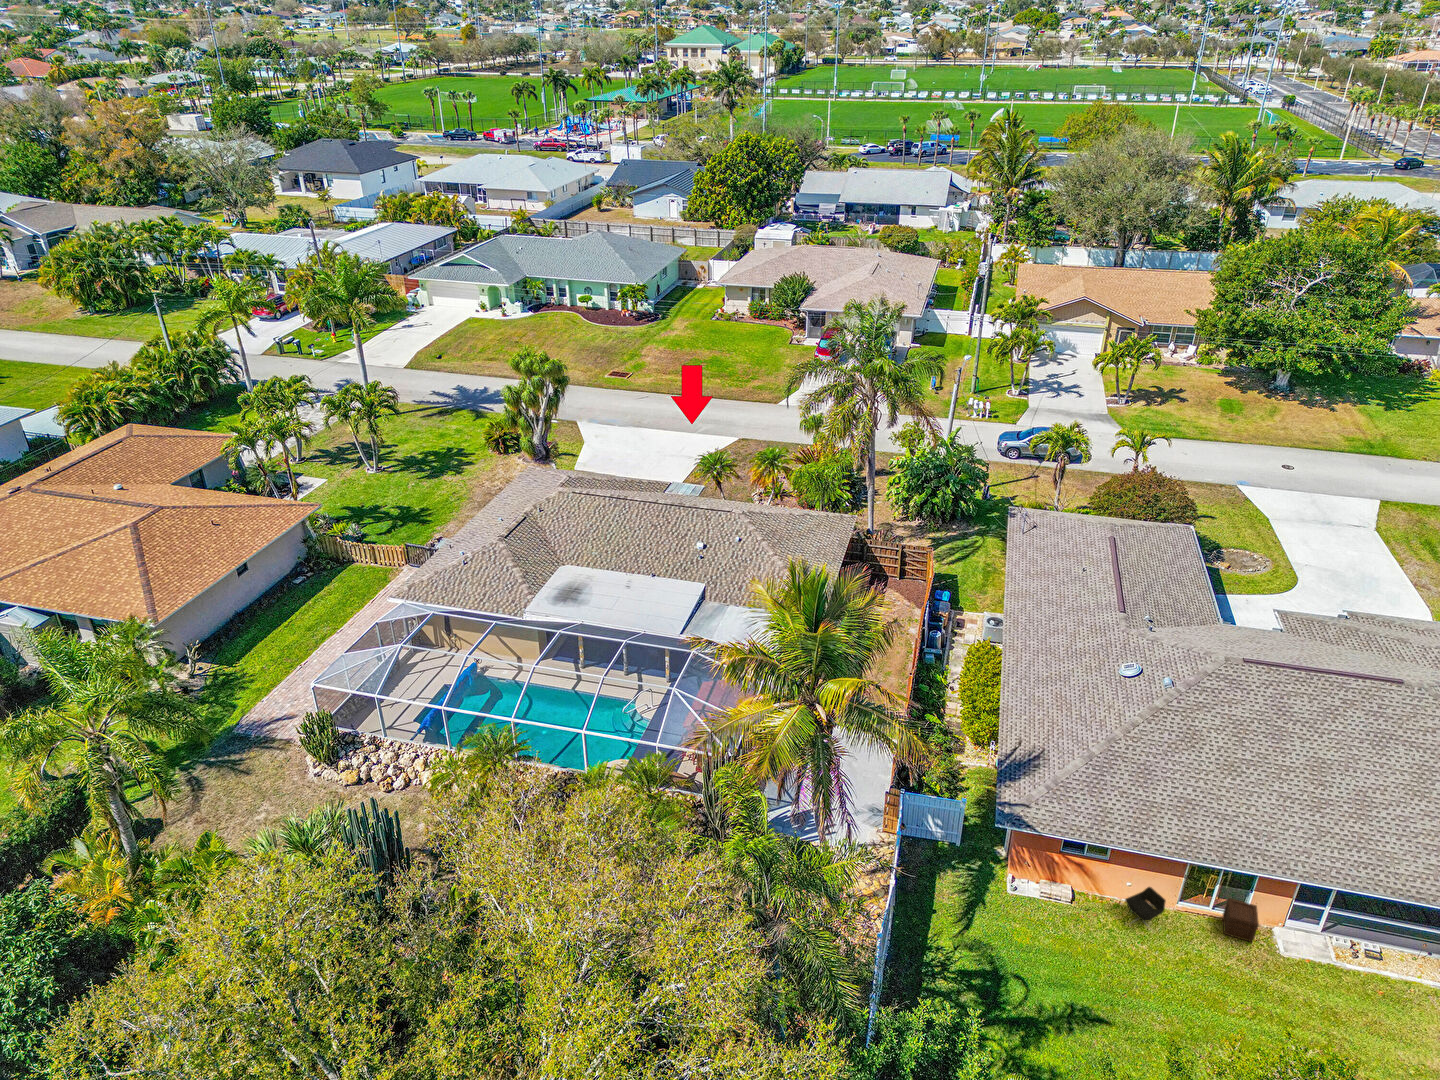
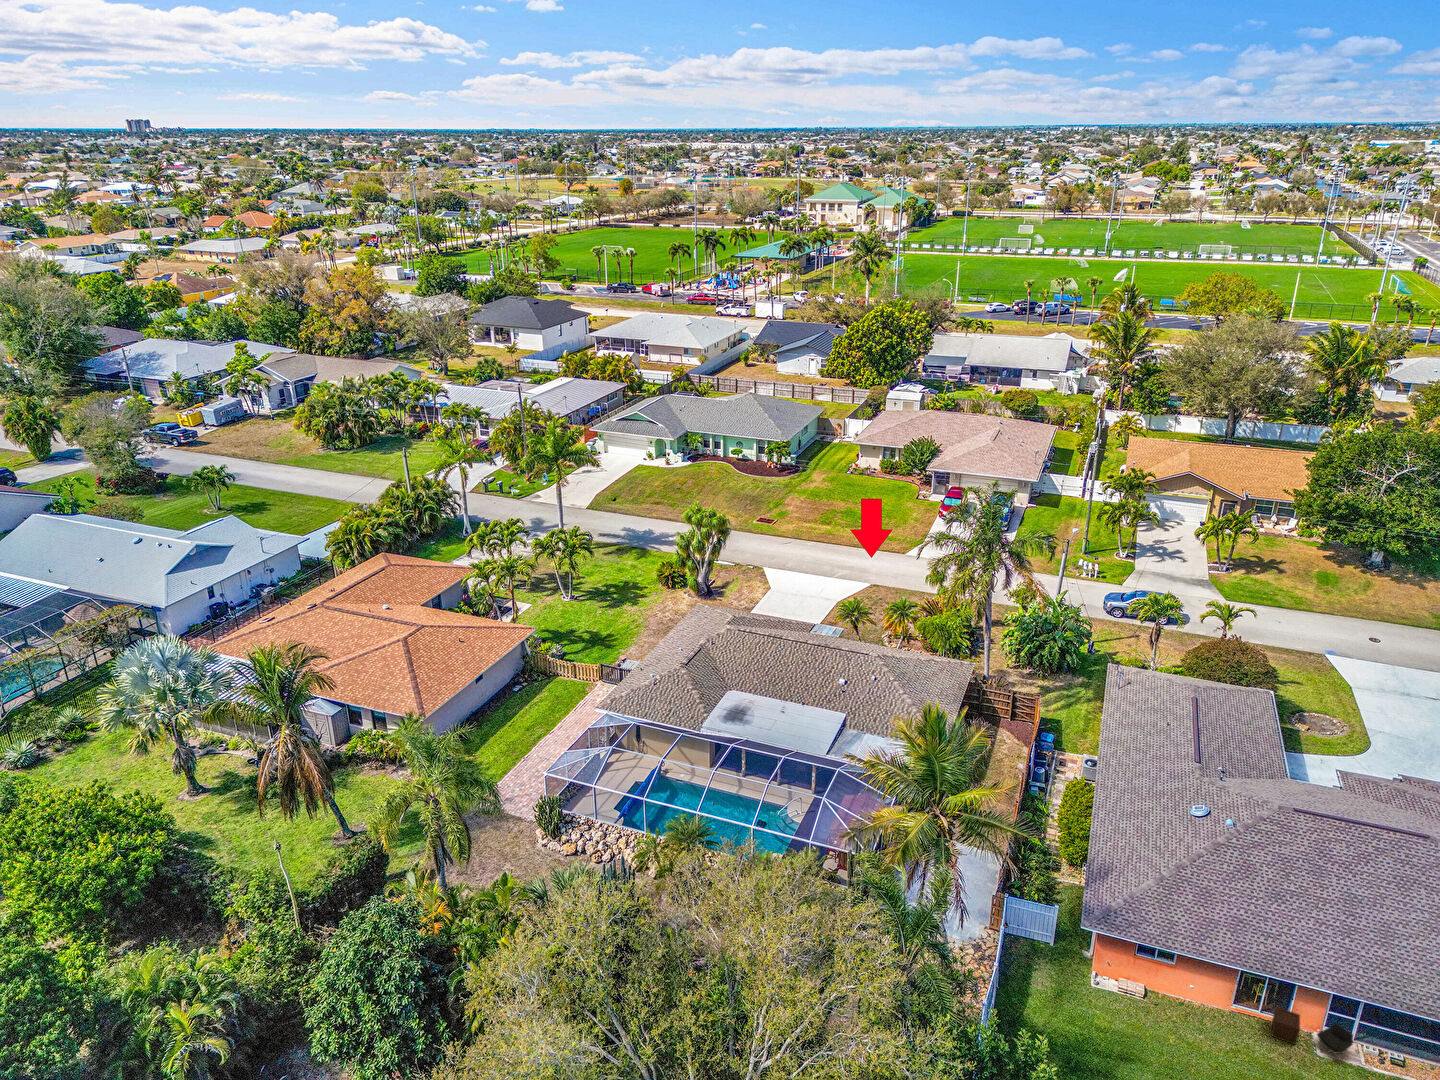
lounge chair: present [1125,887,1166,924] -> present [1317,1023,1353,1055]

